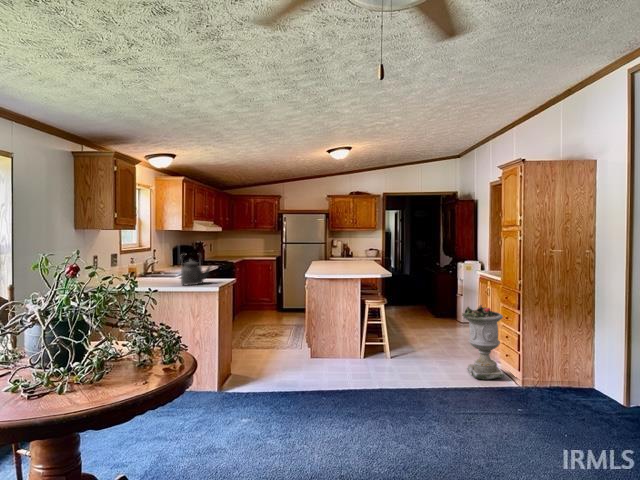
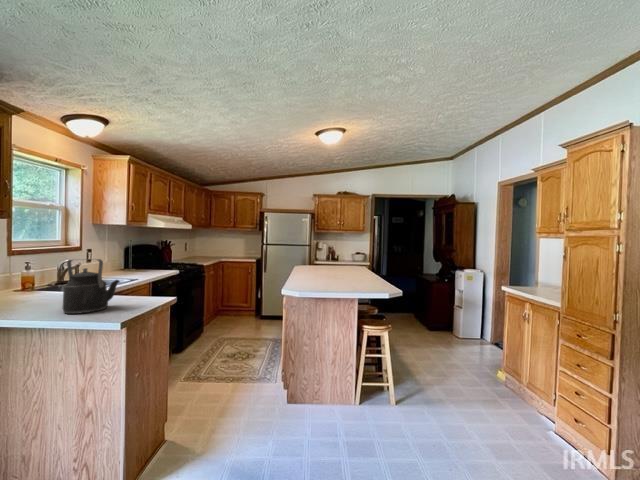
planter: present [462,305,504,380] -> none [509,341,579,462]

